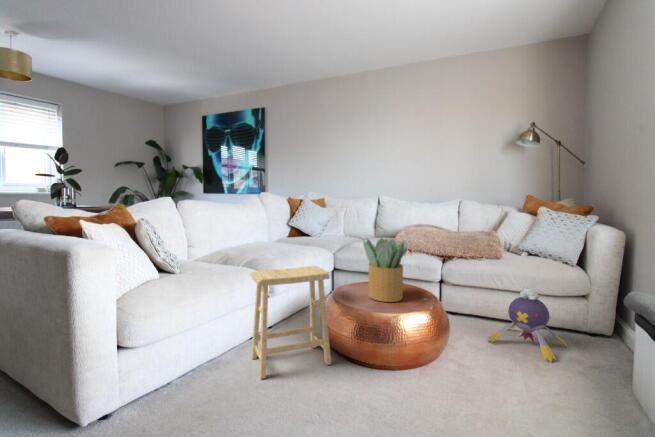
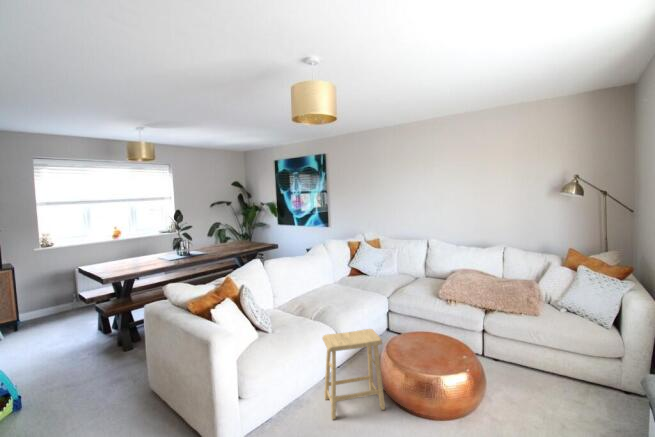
potted plant: present [363,238,408,302] -> none [409,308,446,364]
plush toy: present [488,289,567,362] -> none [522,353,598,423]

